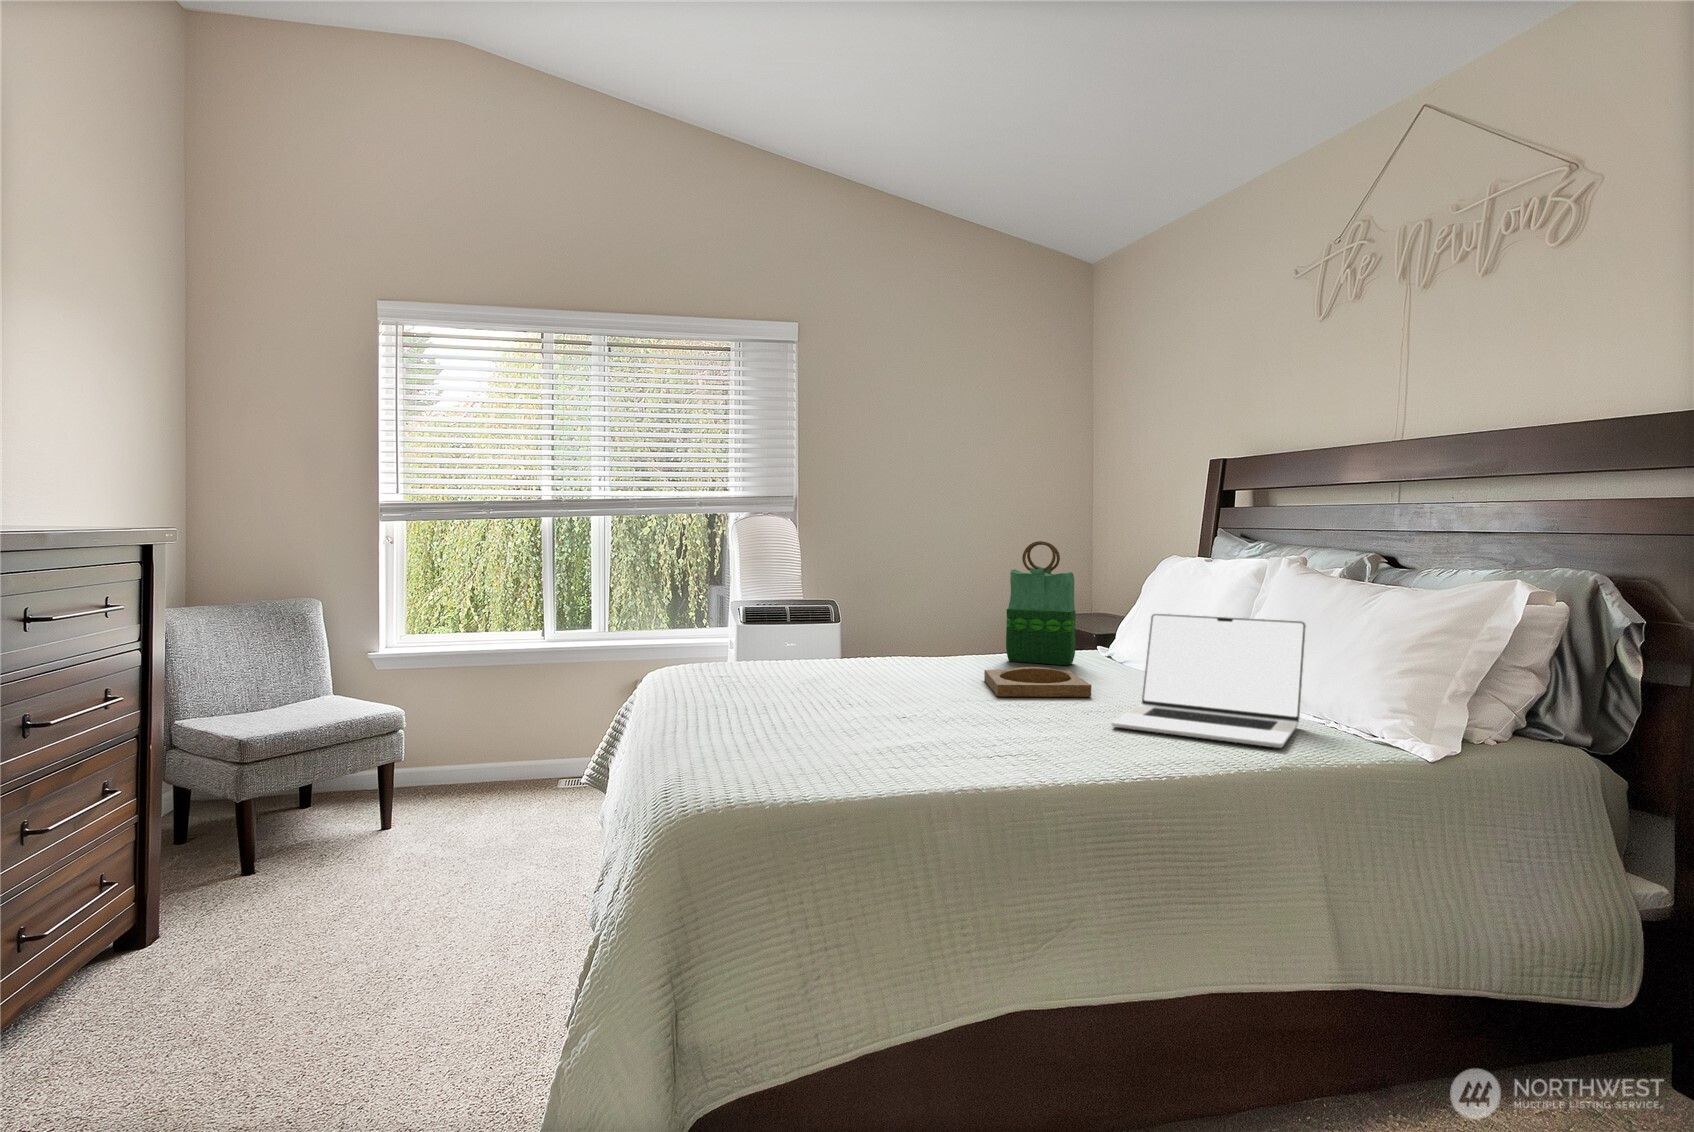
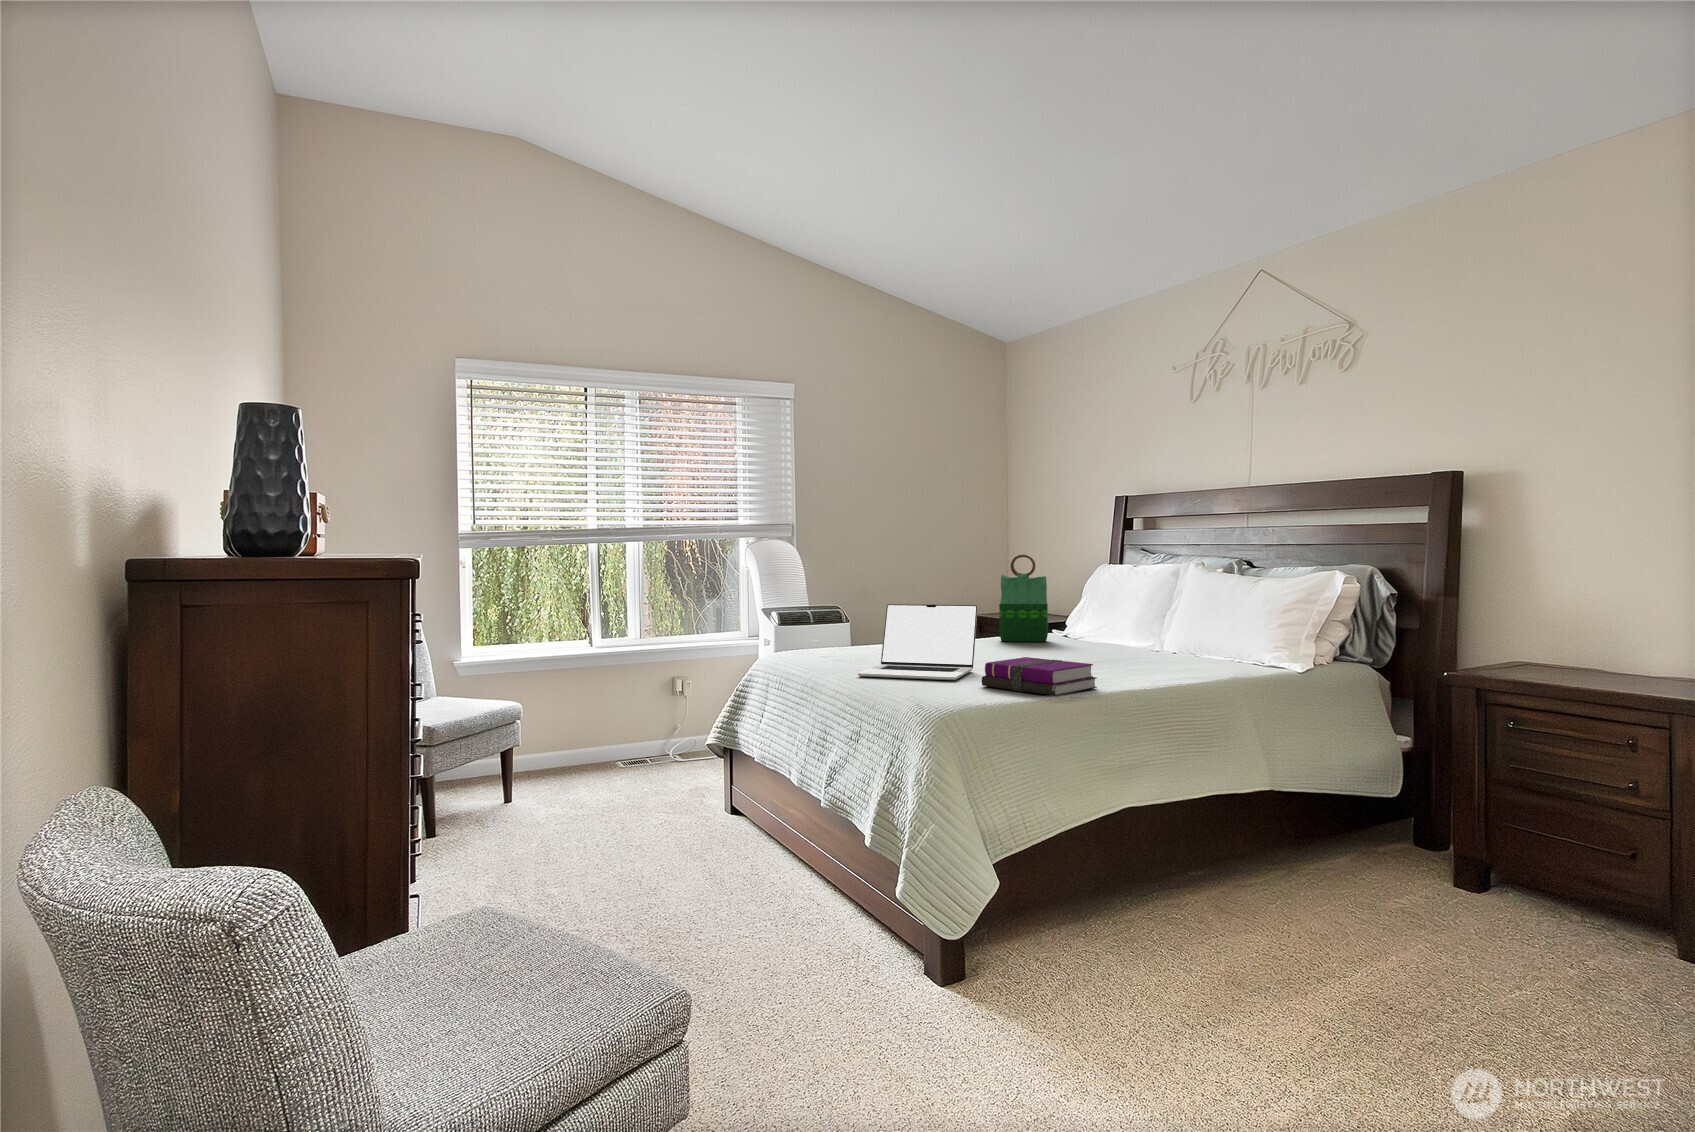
laptop: present [1112,614,1306,748] -> present [858,604,977,680]
tray: present [984,667,1091,697] -> none [1004,640,1085,658]
notebook: none [836,708,1016,792] -> present [982,657,1097,696]

